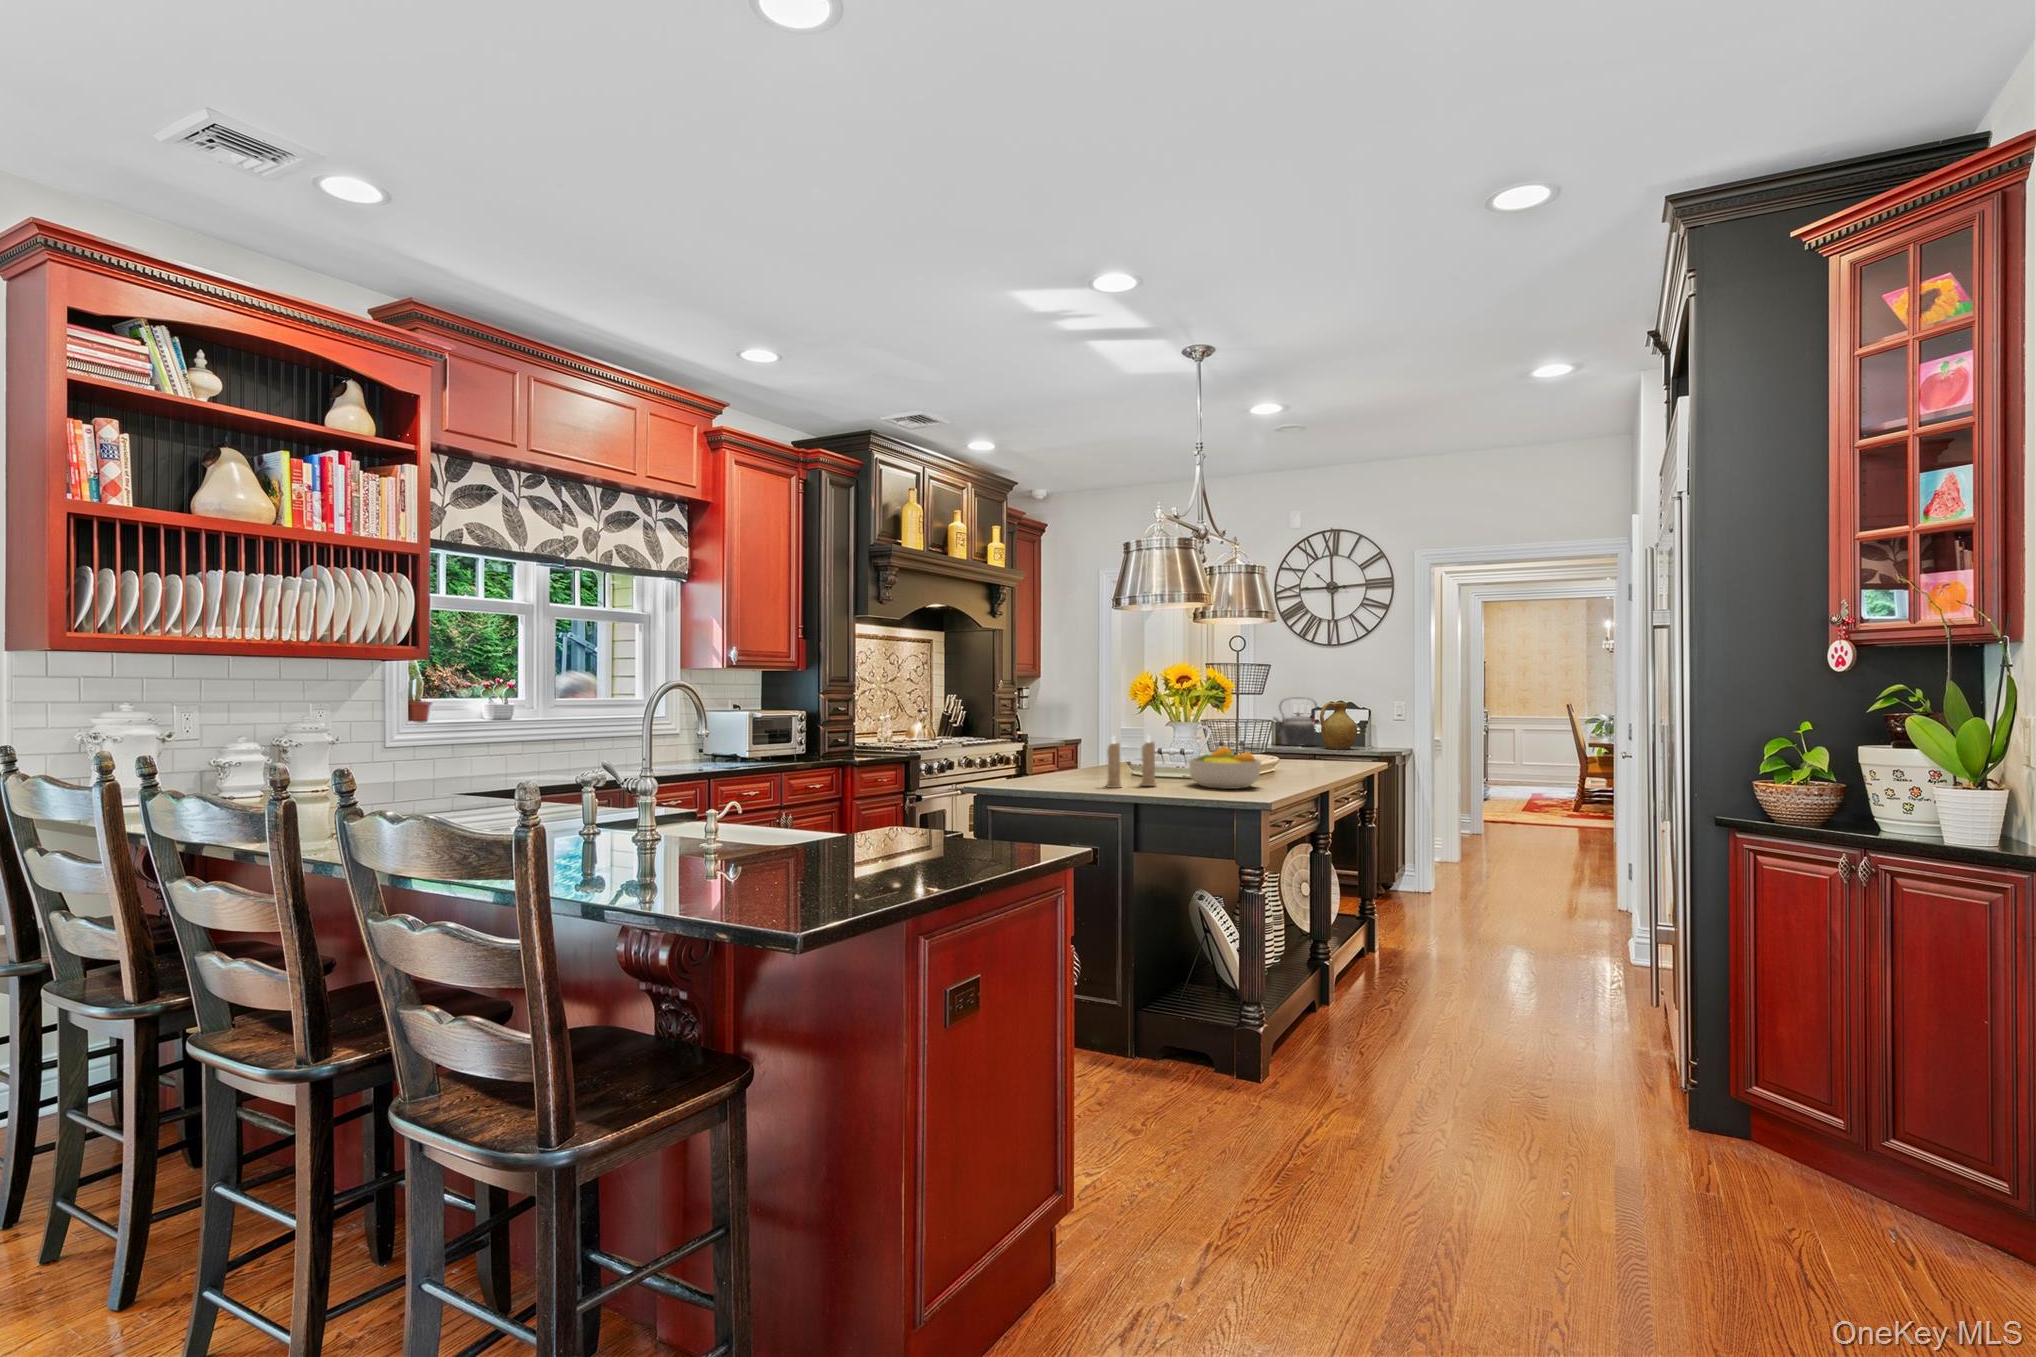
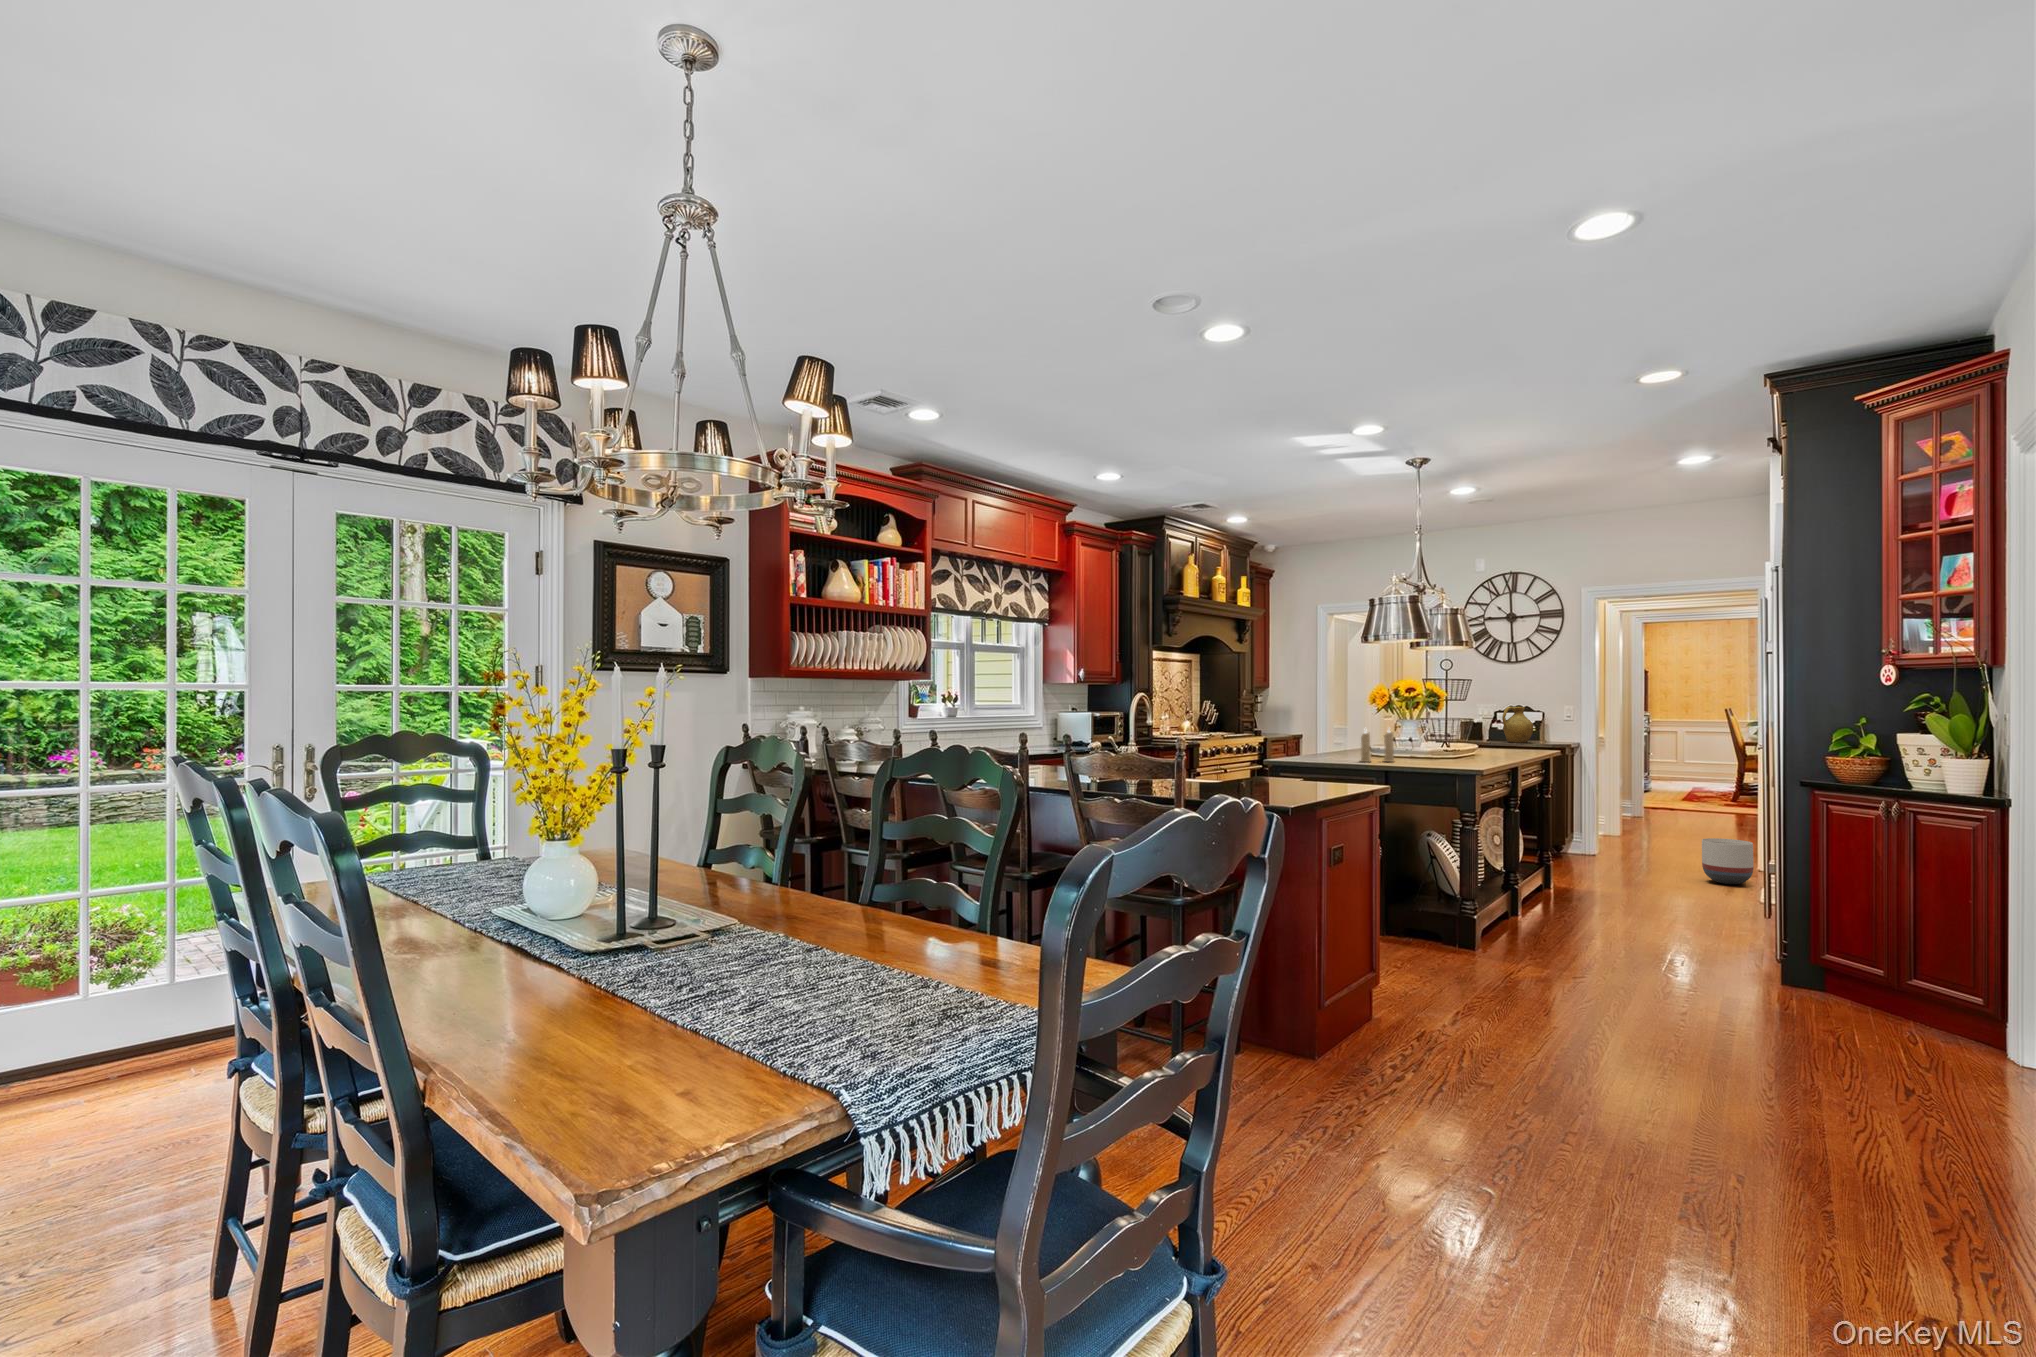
kettle: present [1273,699,1317,746] -> none [1463,703,1499,740]
fruit bowl: present [1189,747,1261,789] -> none [1416,736,1469,764]
planter: none [1557,873,1618,934] -> present [1702,838,1754,884]

